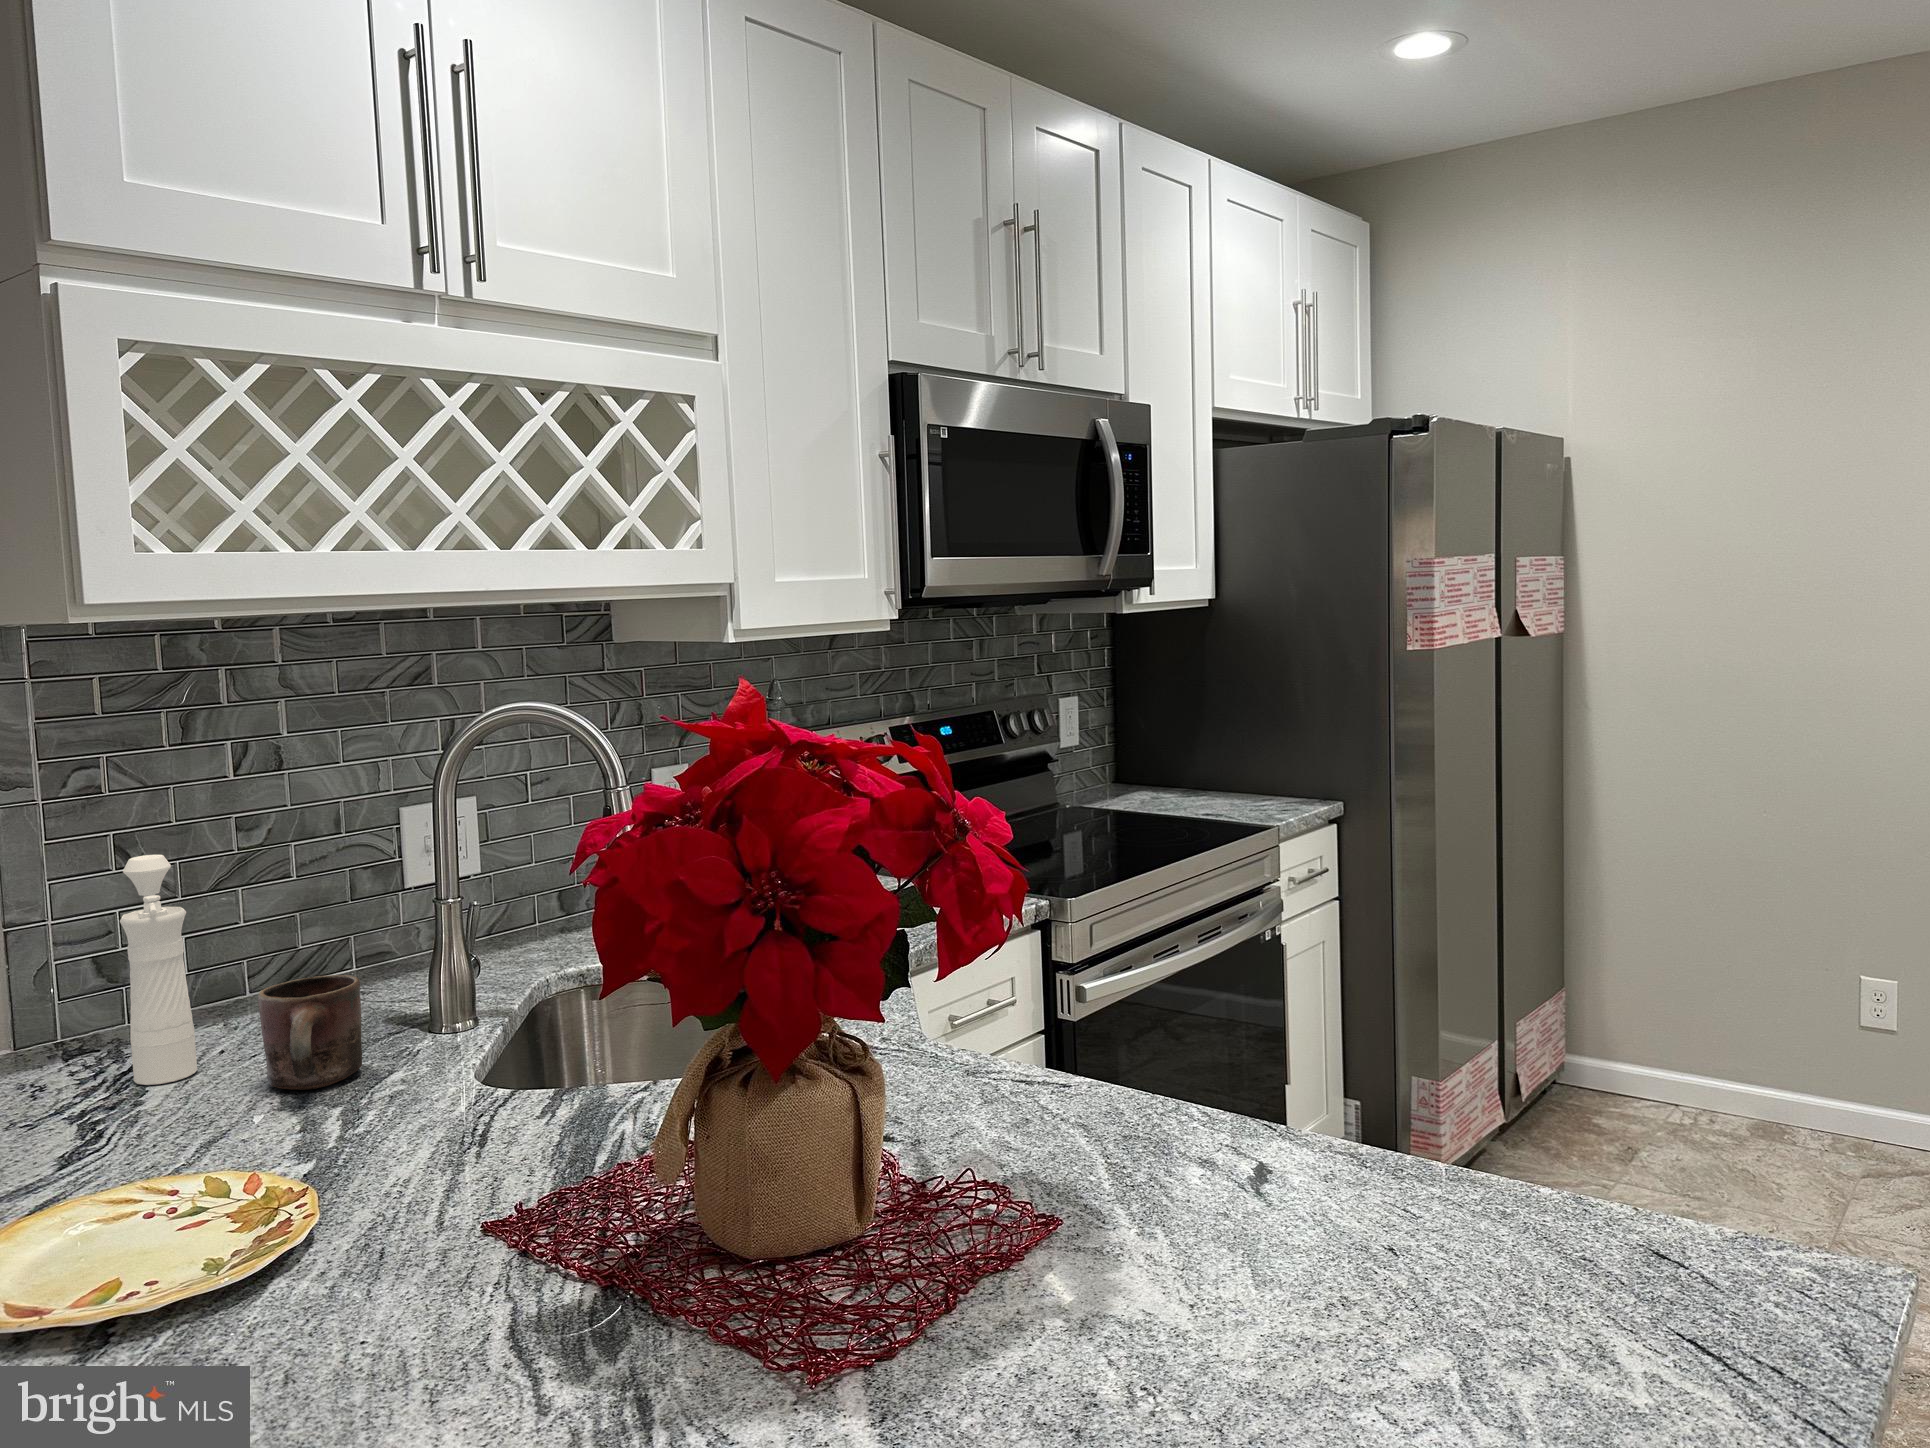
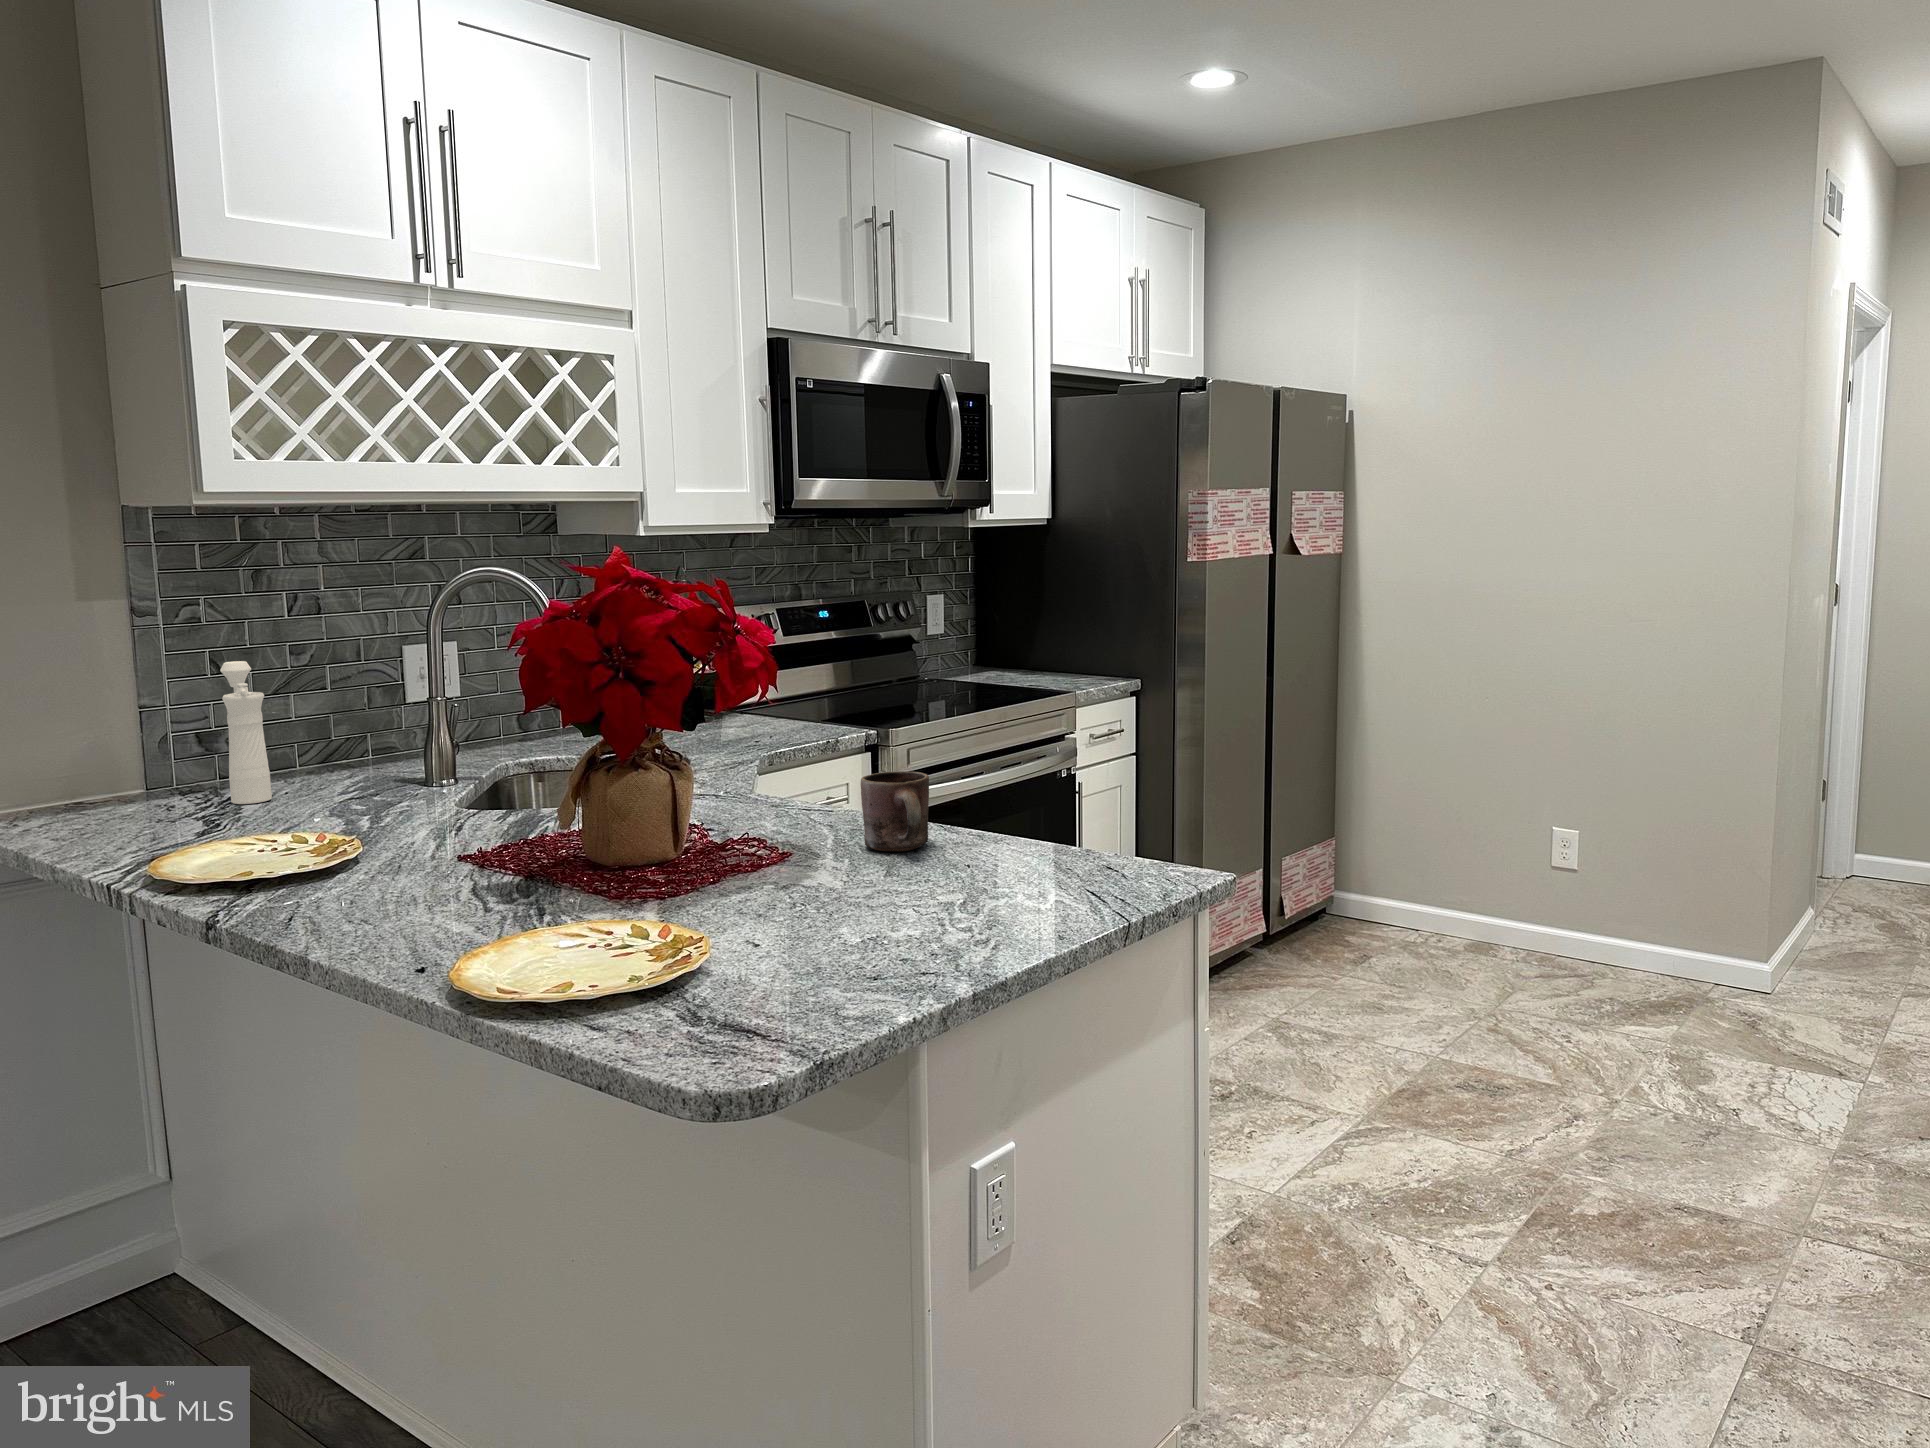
mug: present [258,975,362,1090] -> present [860,771,929,852]

